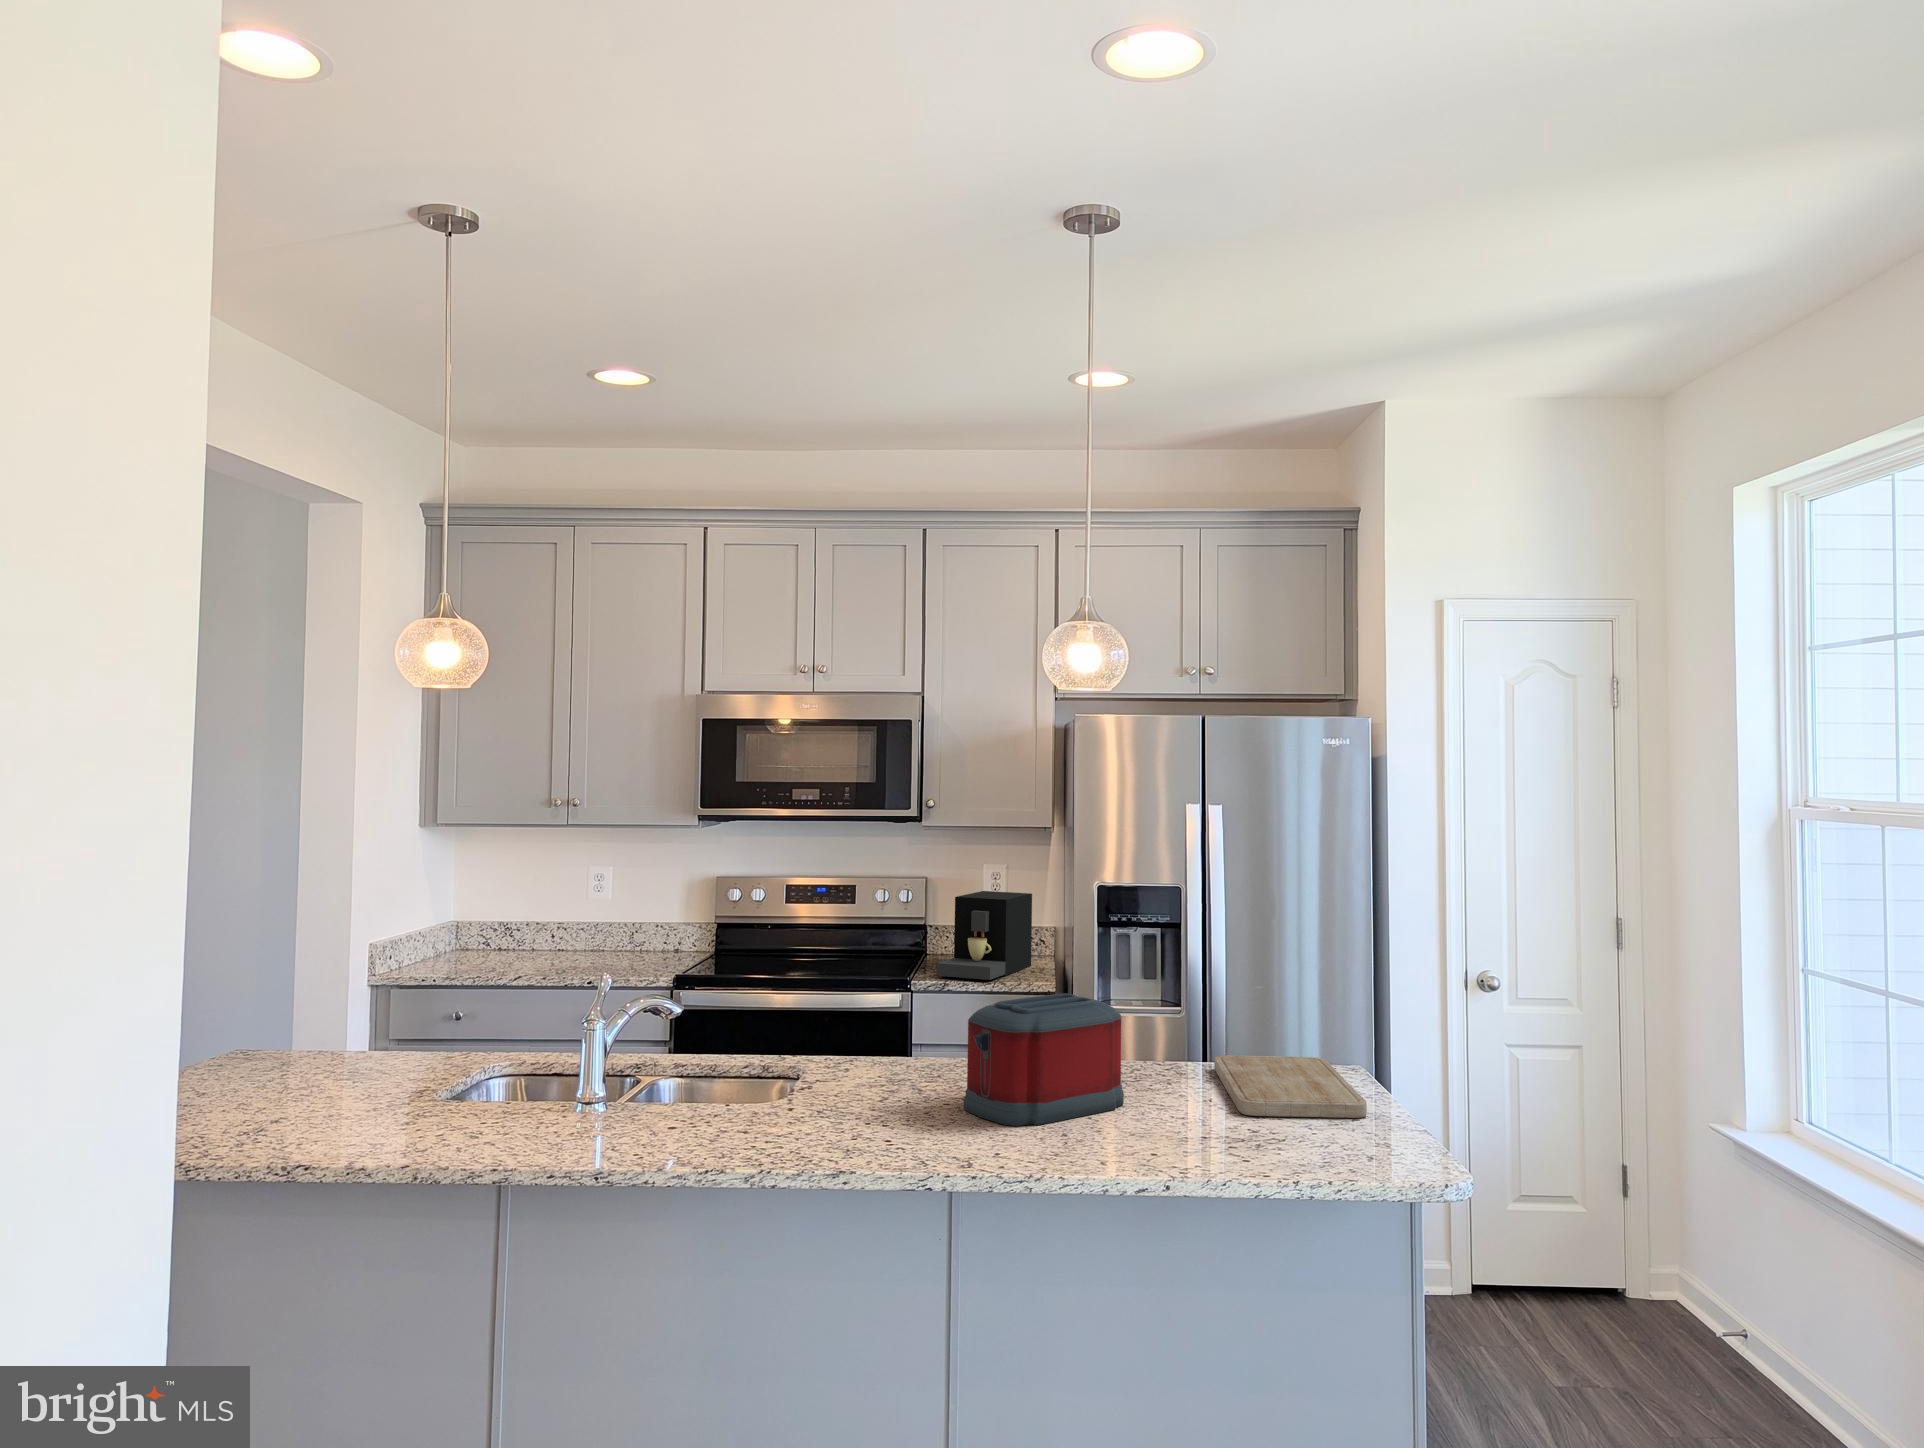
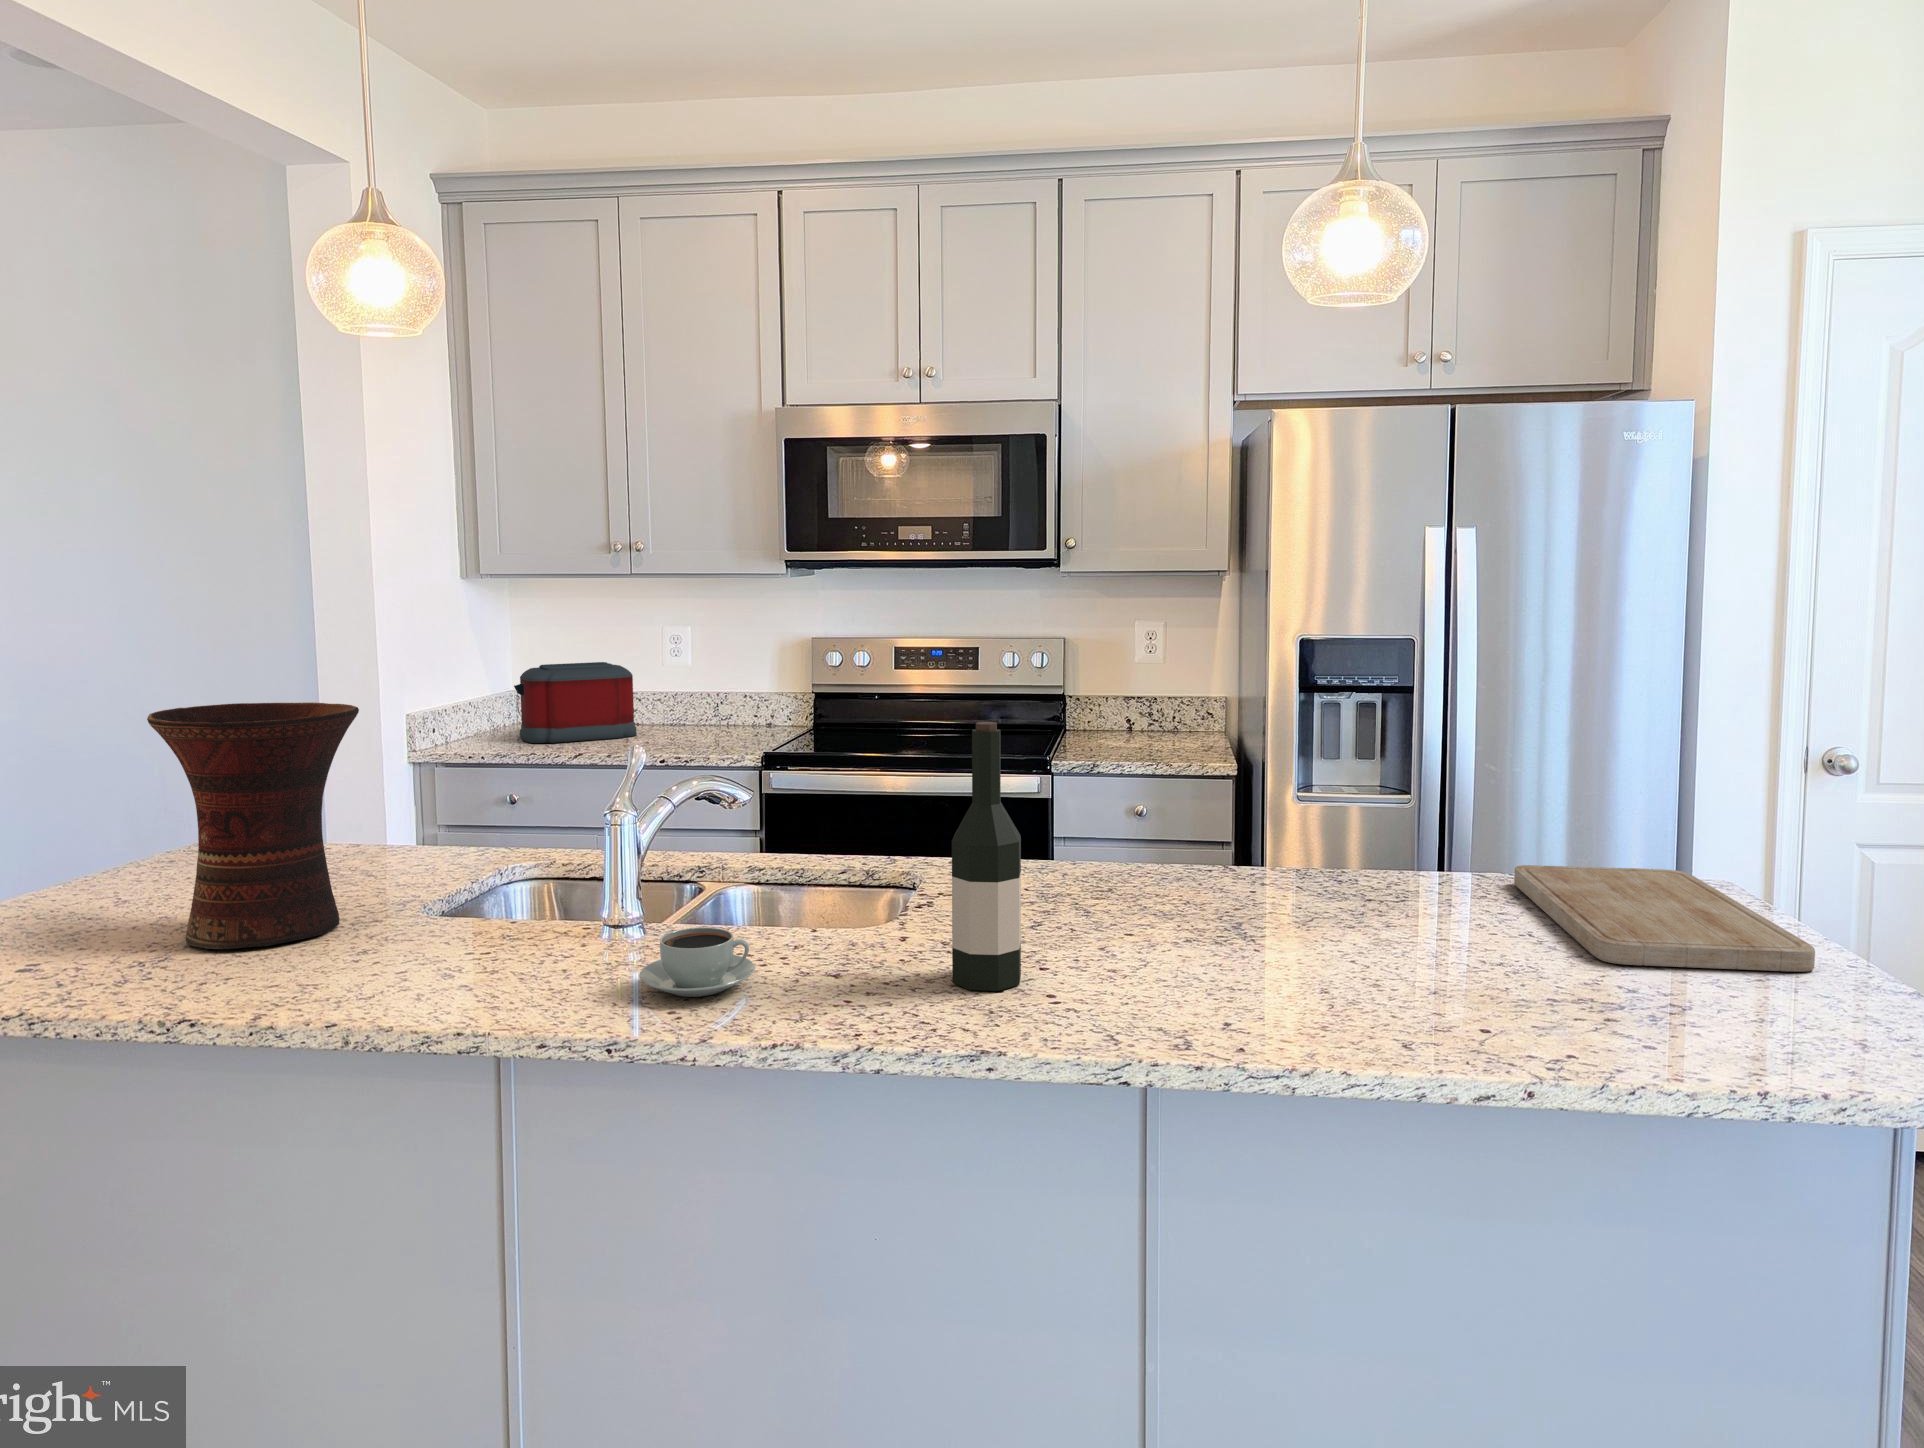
coffee maker: present [937,891,1032,980] -> none [1082,652,1200,760]
vase: none [258,943,406,1124] -> present [147,702,359,949]
wine bottle: none [825,960,872,1139] -> present [952,722,1021,991]
toaster: present [964,993,1124,1126] -> present [514,662,636,743]
coffee cup: none [614,1100,692,1146] -> present [639,928,755,997]

